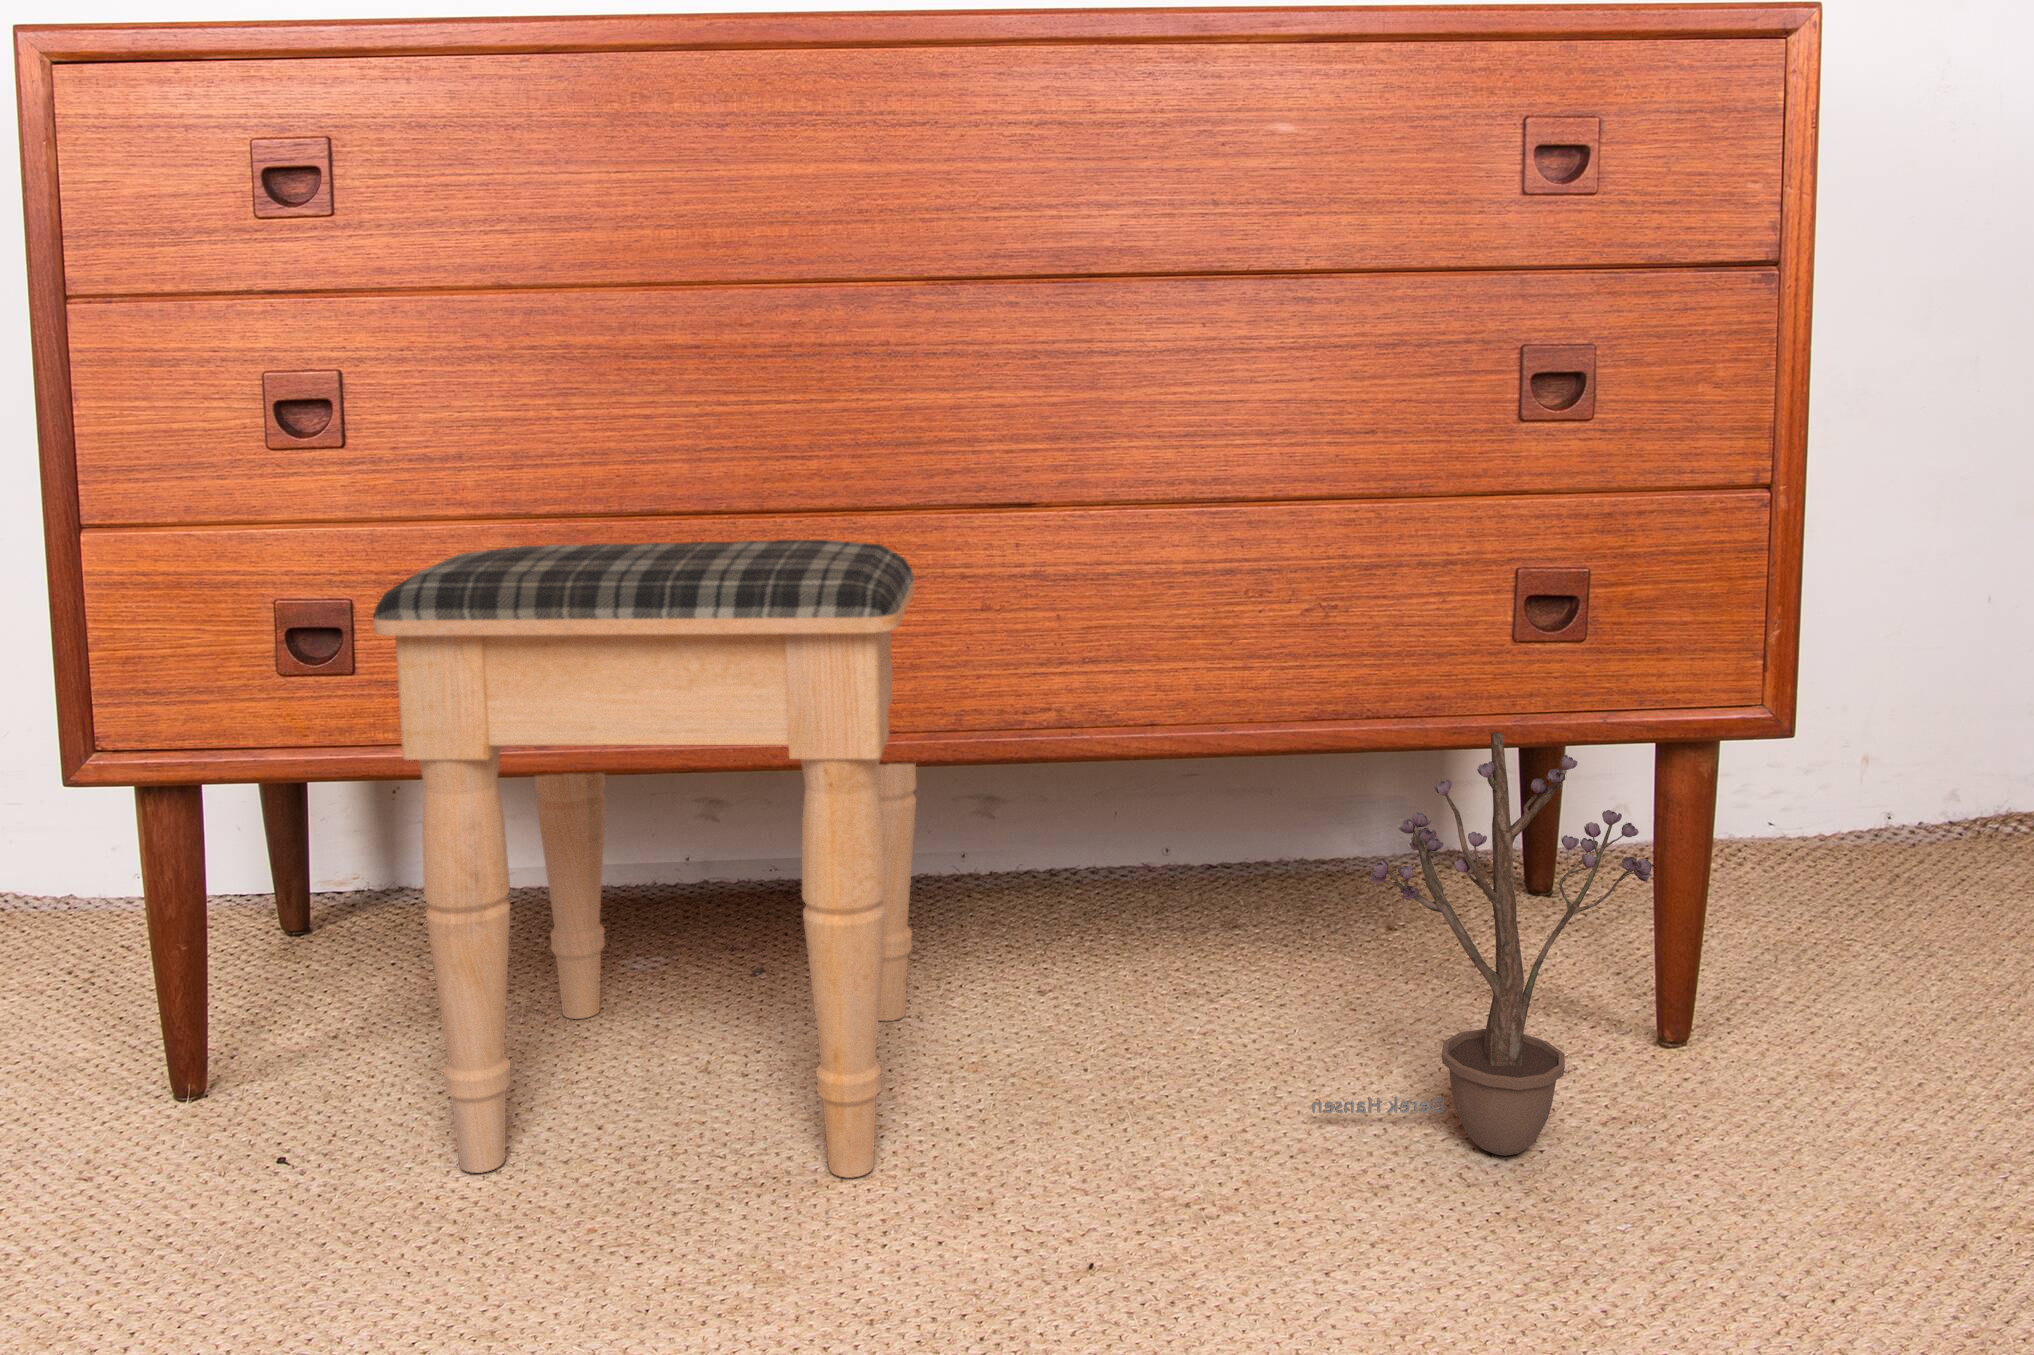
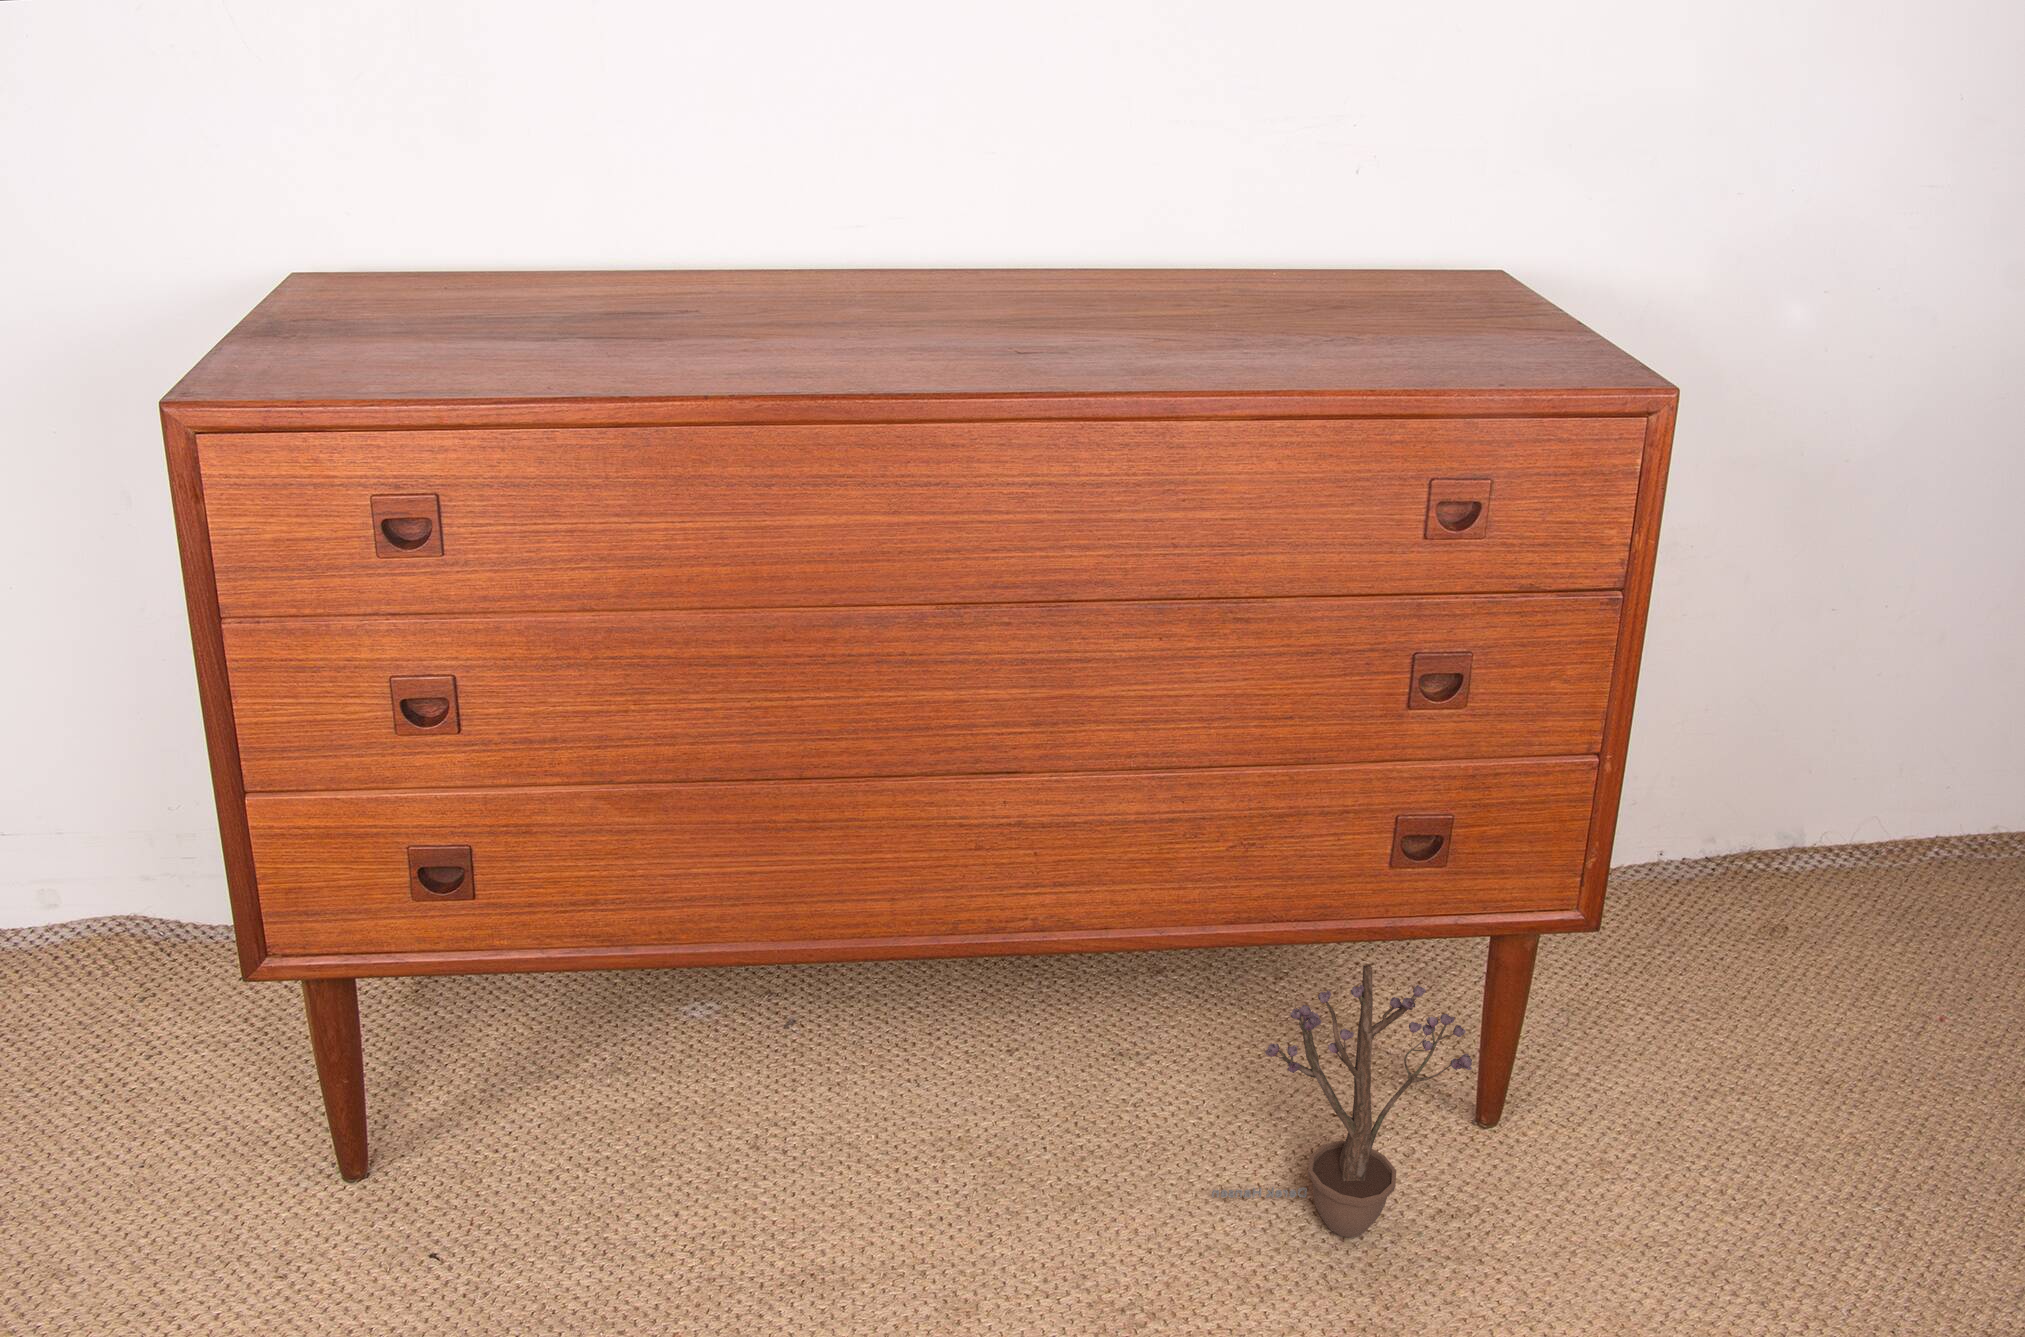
footstool: present [373,540,916,1178] -> none [497,715,936,1258]

